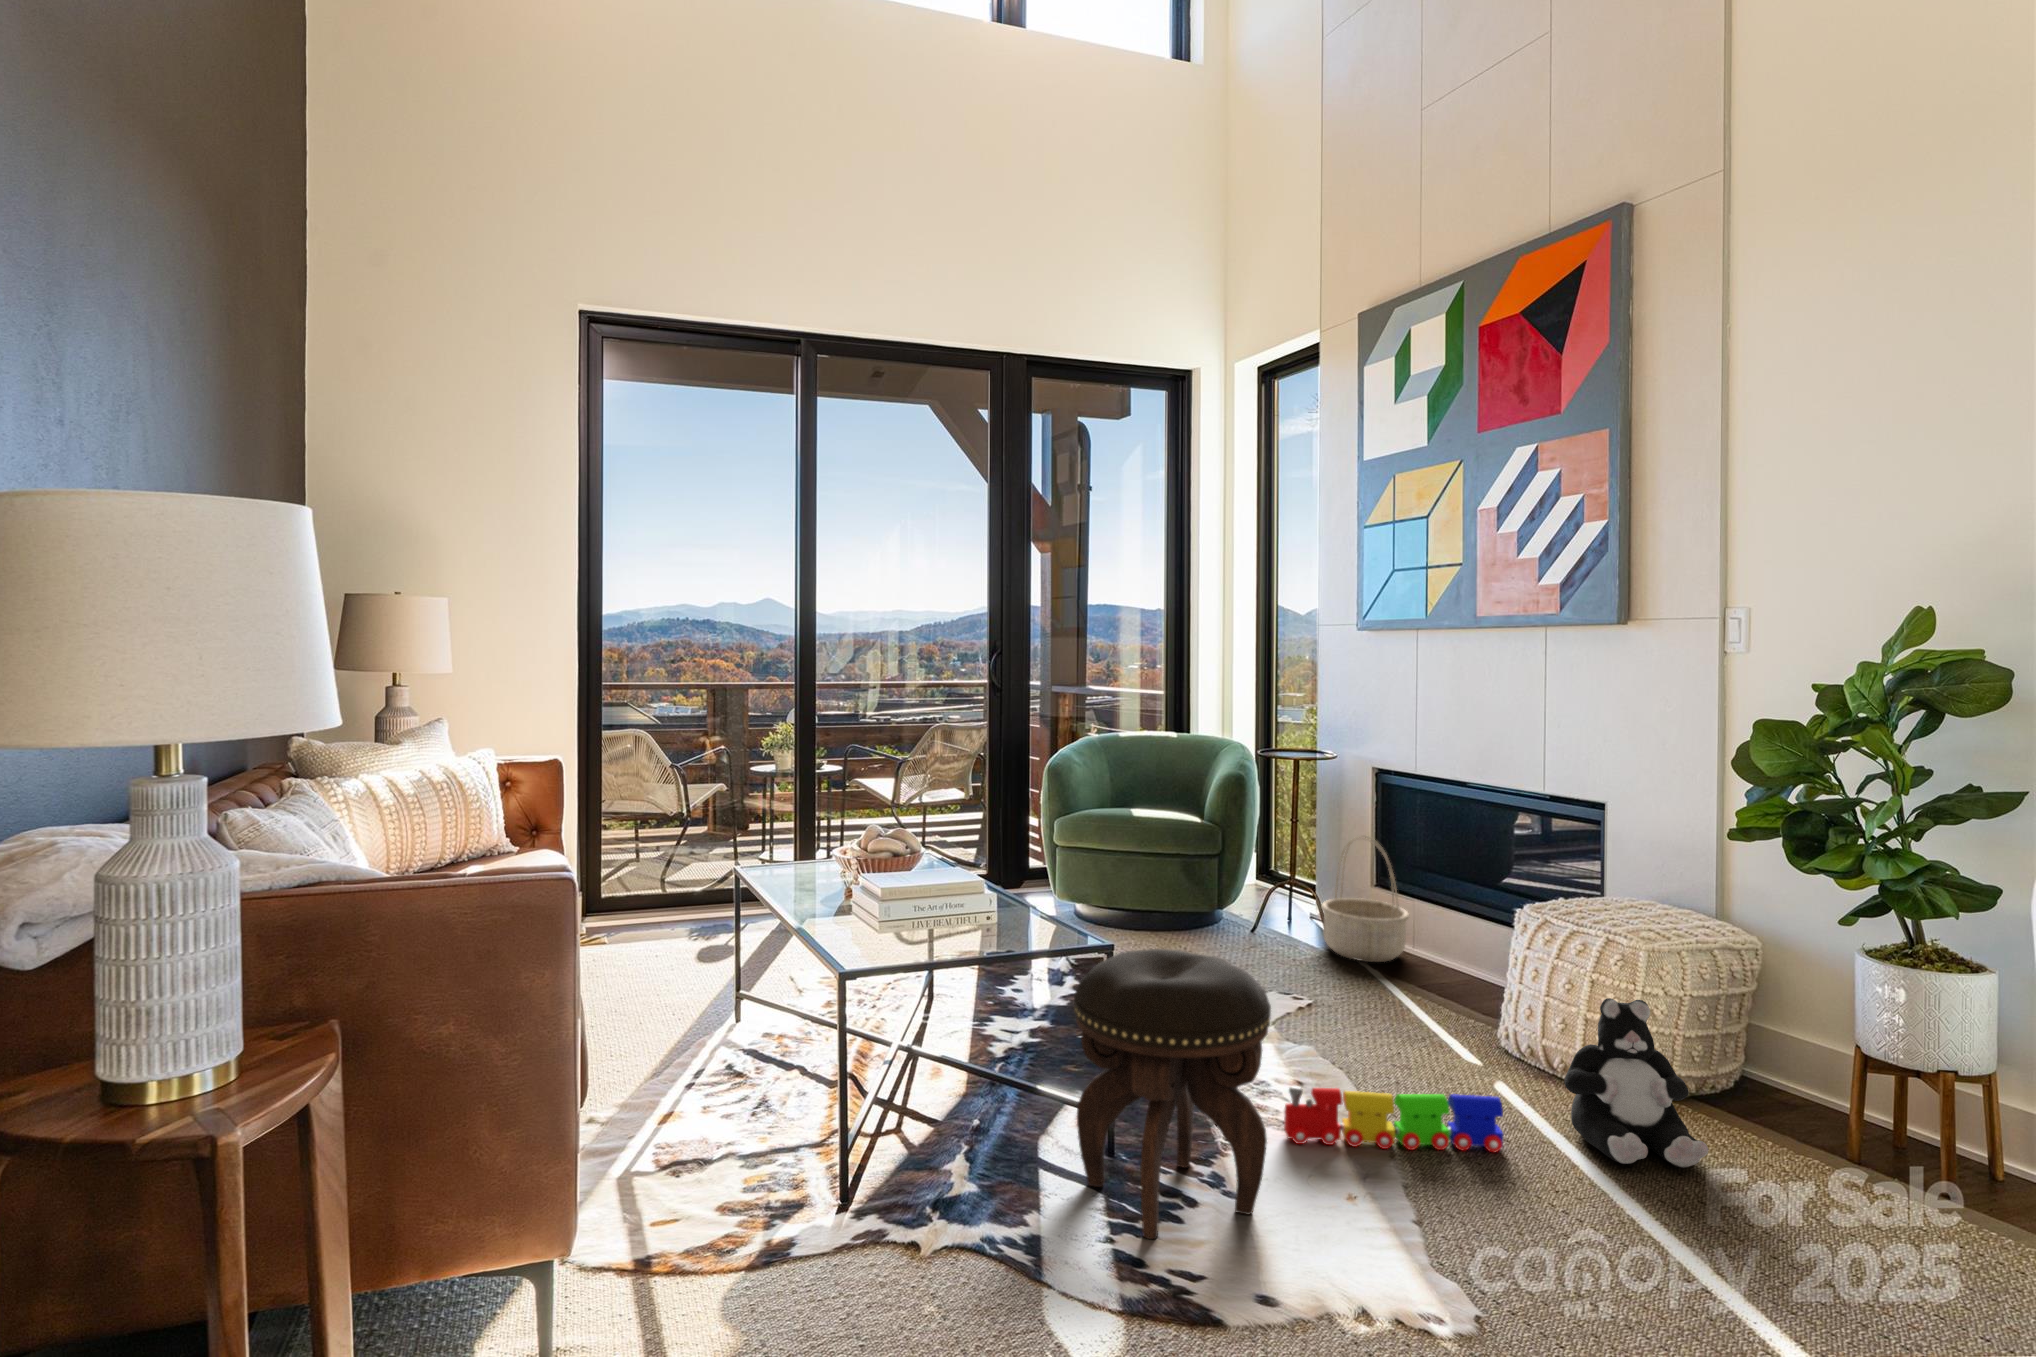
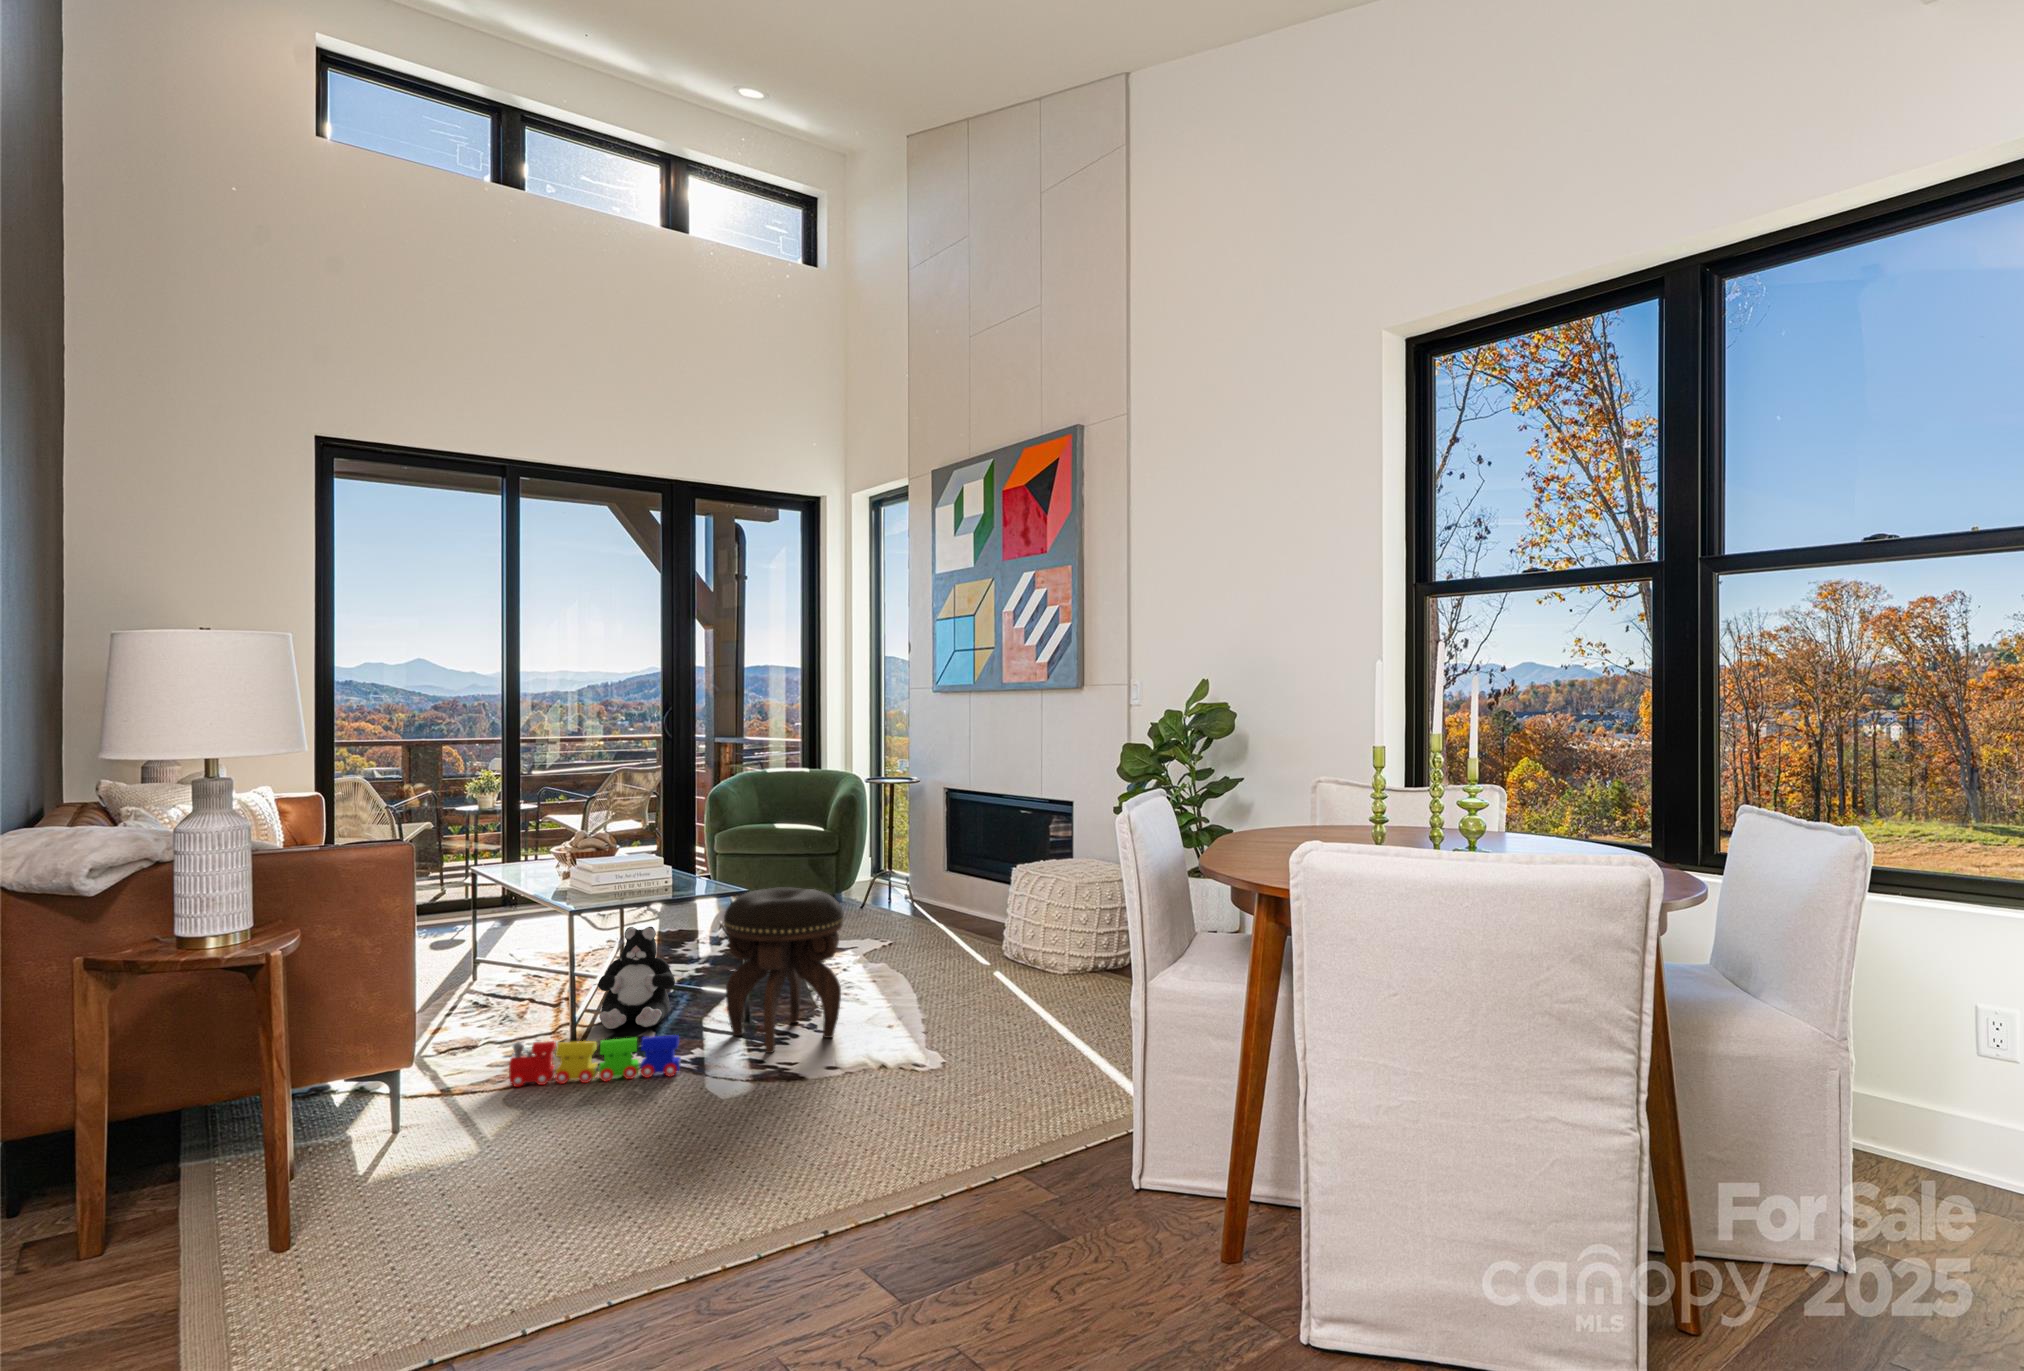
basket: present [1322,835,1409,962] -> none [908,832,966,919]
plush toy: present [1565,998,1709,1168] -> present [598,927,675,1029]
toy train: present [1284,1086,1503,1152] -> present [509,1035,681,1087]

